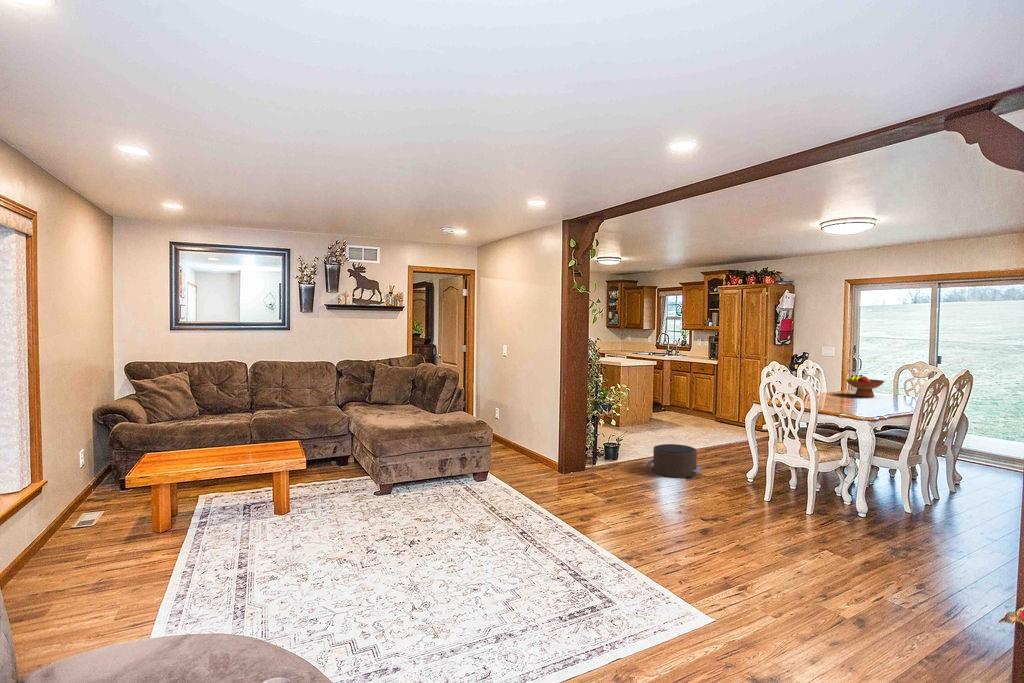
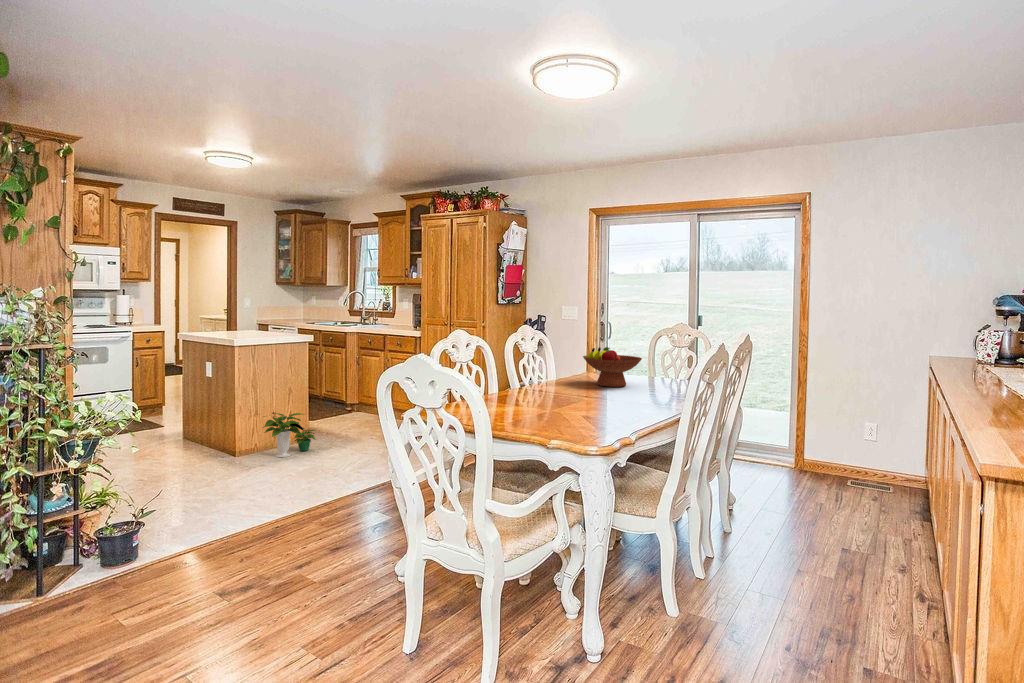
potted plant: none [636,408,665,433] -> present [263,412,316,457]
pouf: present [646,444,702,478] -> none [169,501,308,591]

